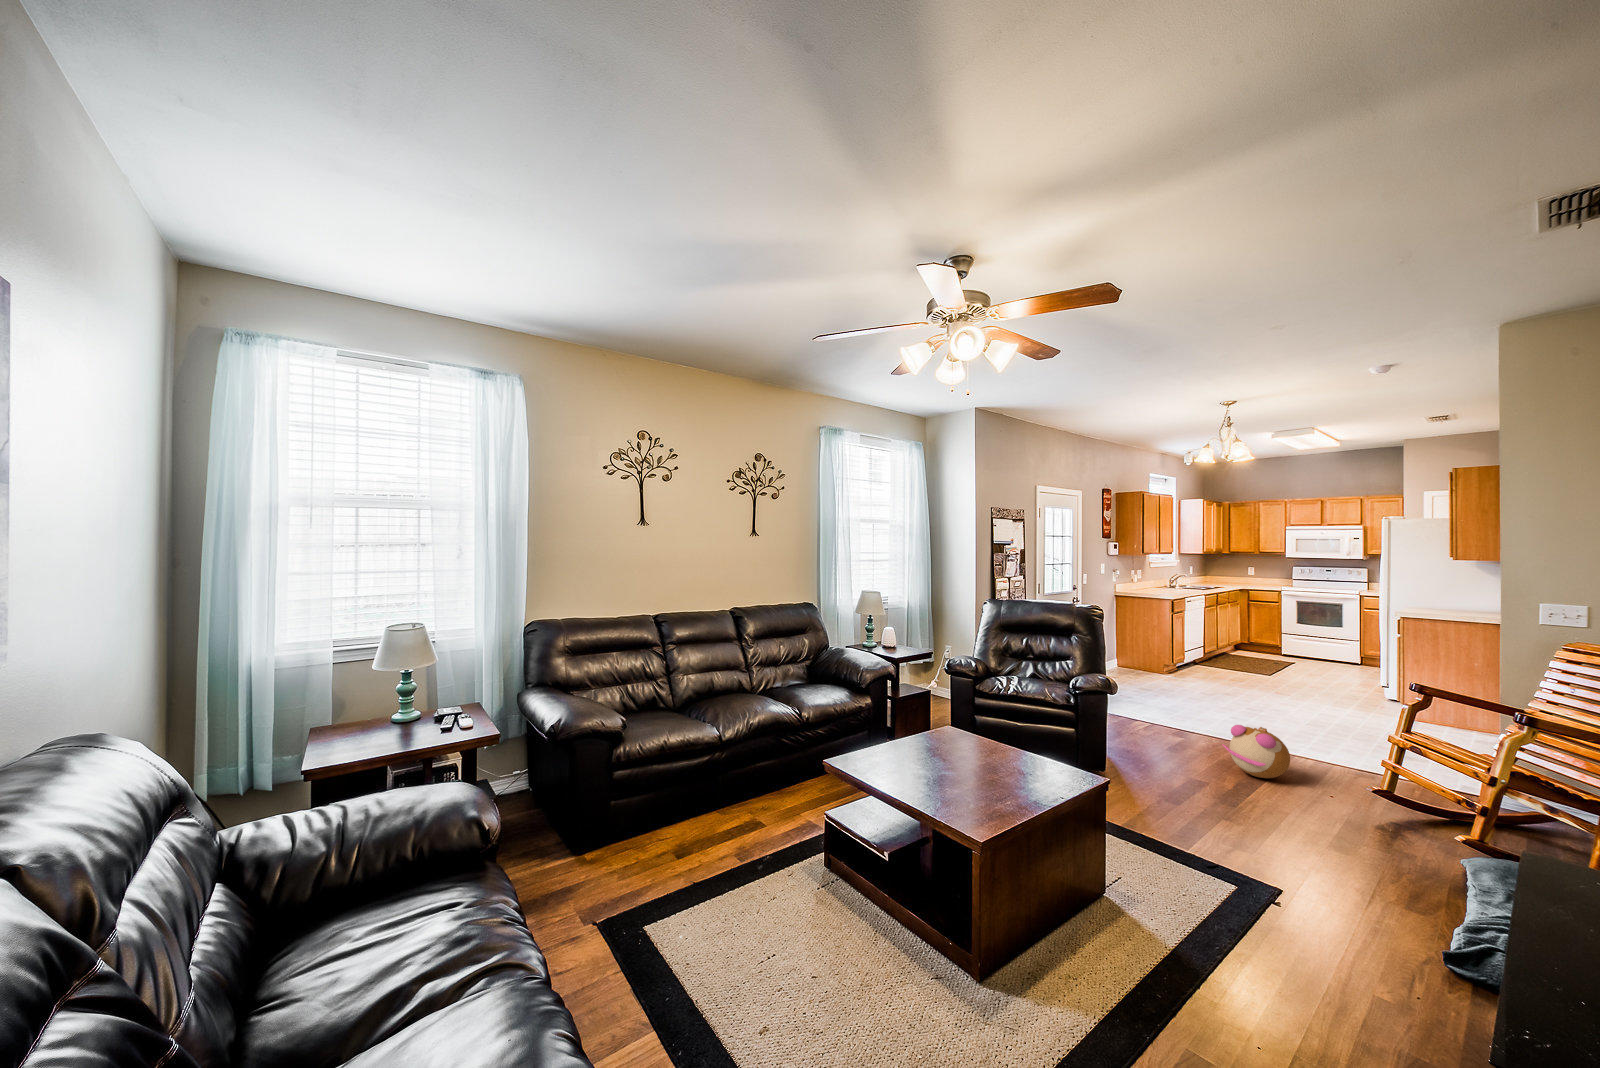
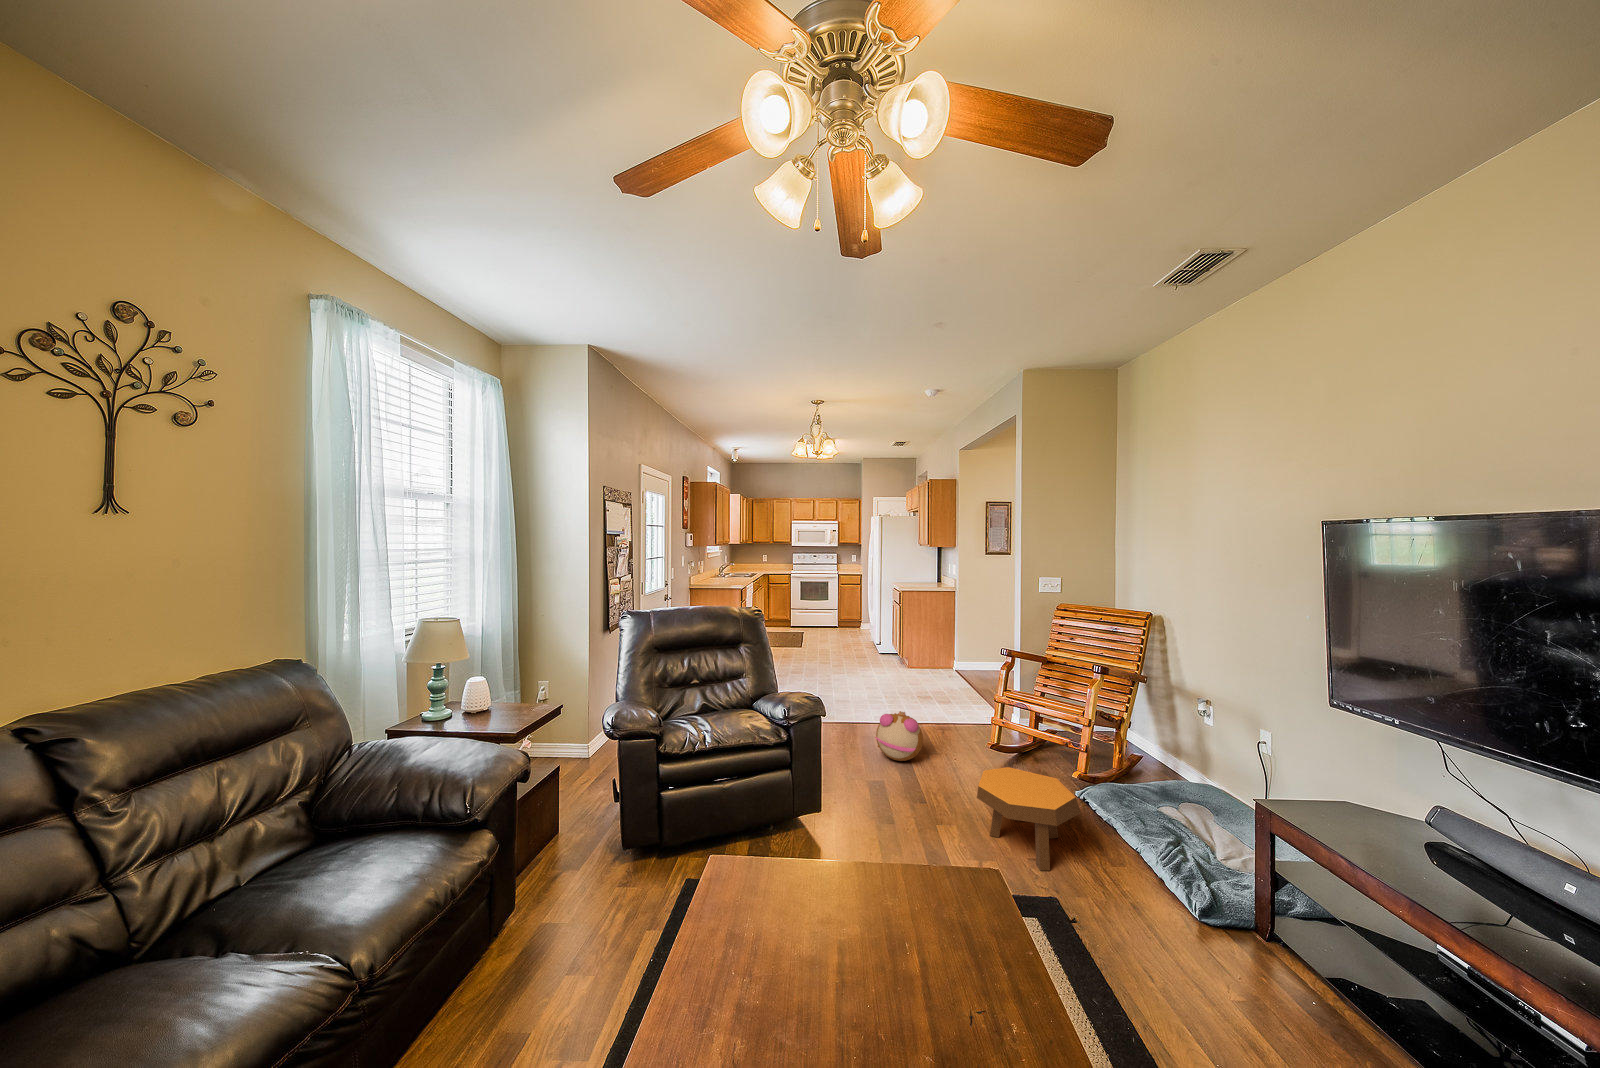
footstool: none [1263,781,1393,877] -> present [977,767,1081,871]

